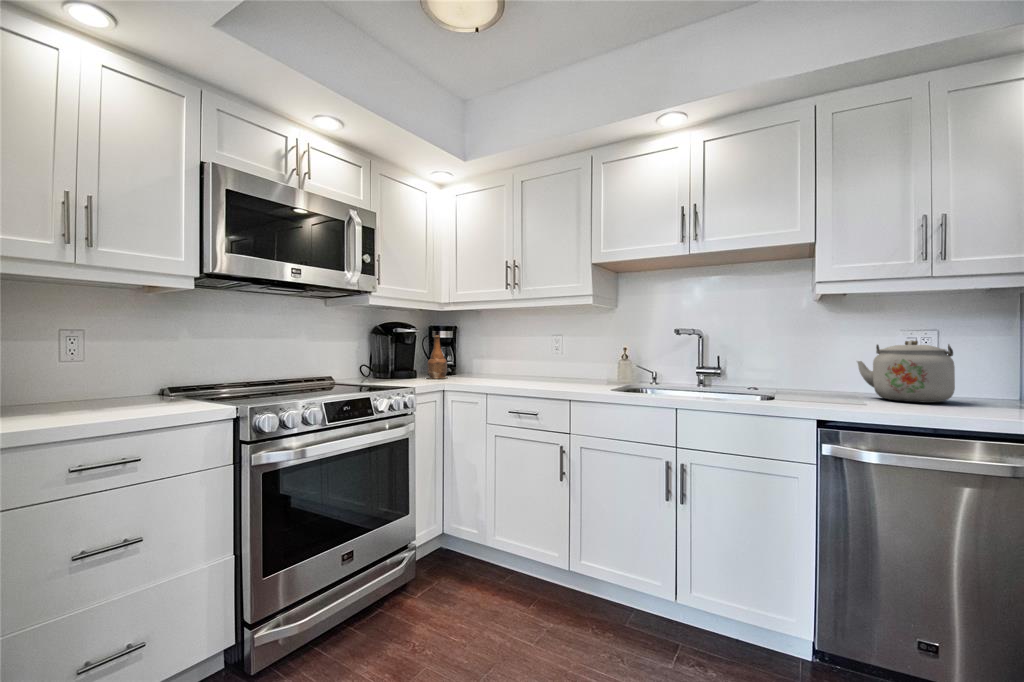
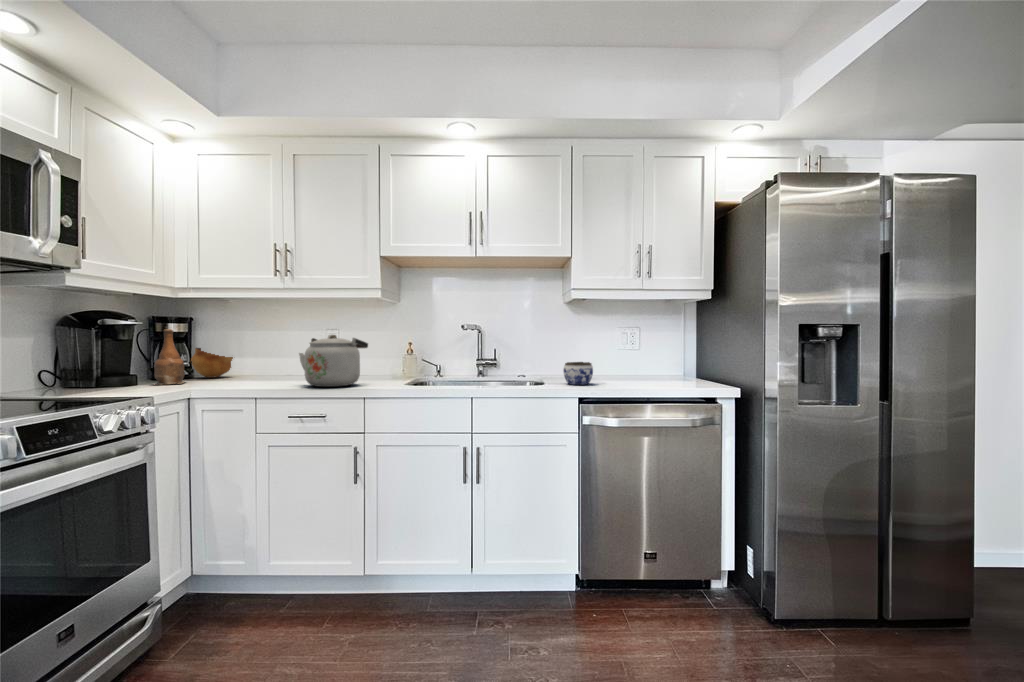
kettle: present [857,340,955,402] -> present [299,335,368,387]
bowl: none [455,350,485,375] -> present [191,348,233,378]
jar: none [802,374,846,403] -> present [563,362,593,385]

